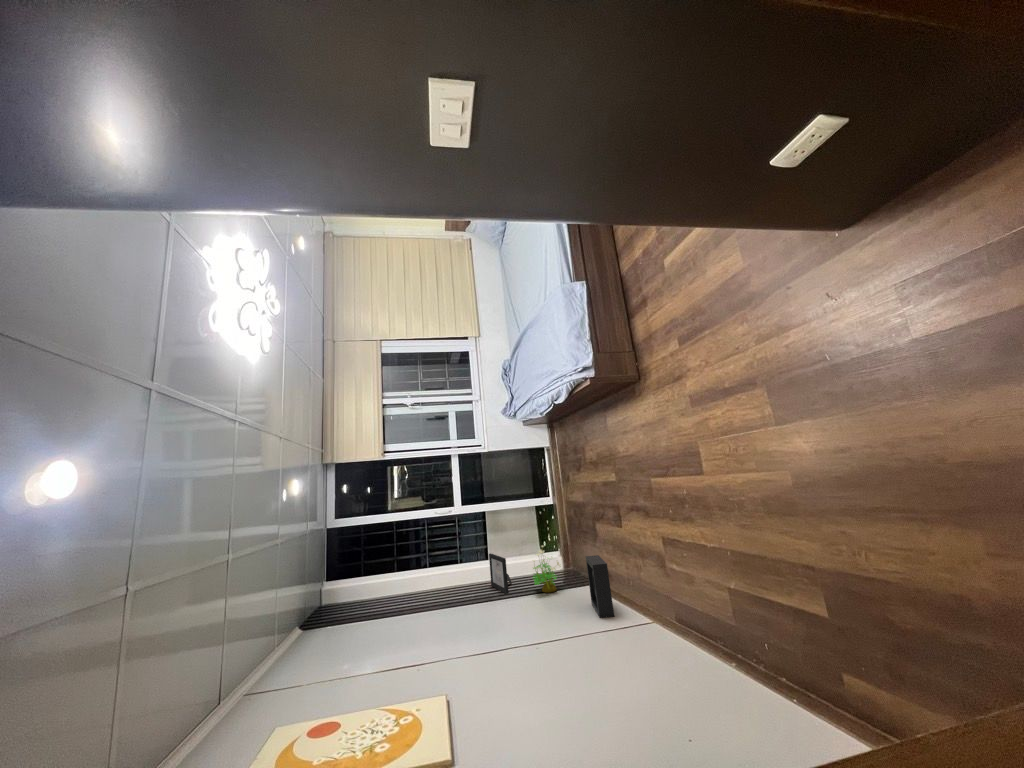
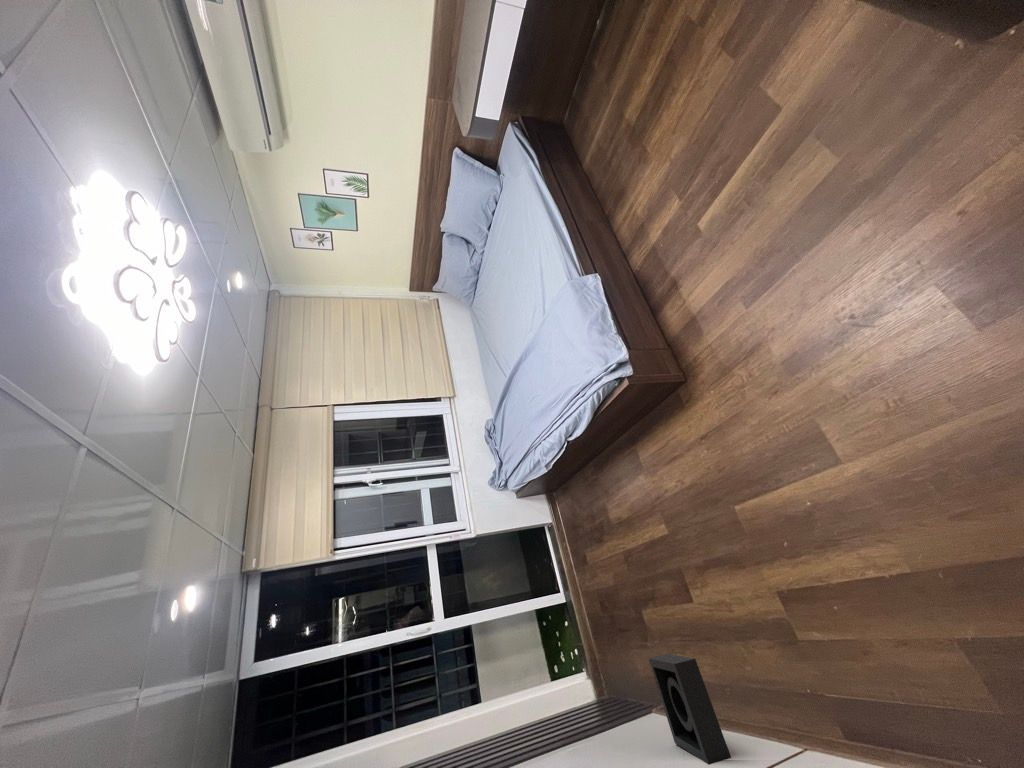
potted plant: present [533,546,560,592] -> none [560,658,606,739]
picture frame: present [489,553,512,594] -> none [488,687,529,754]

